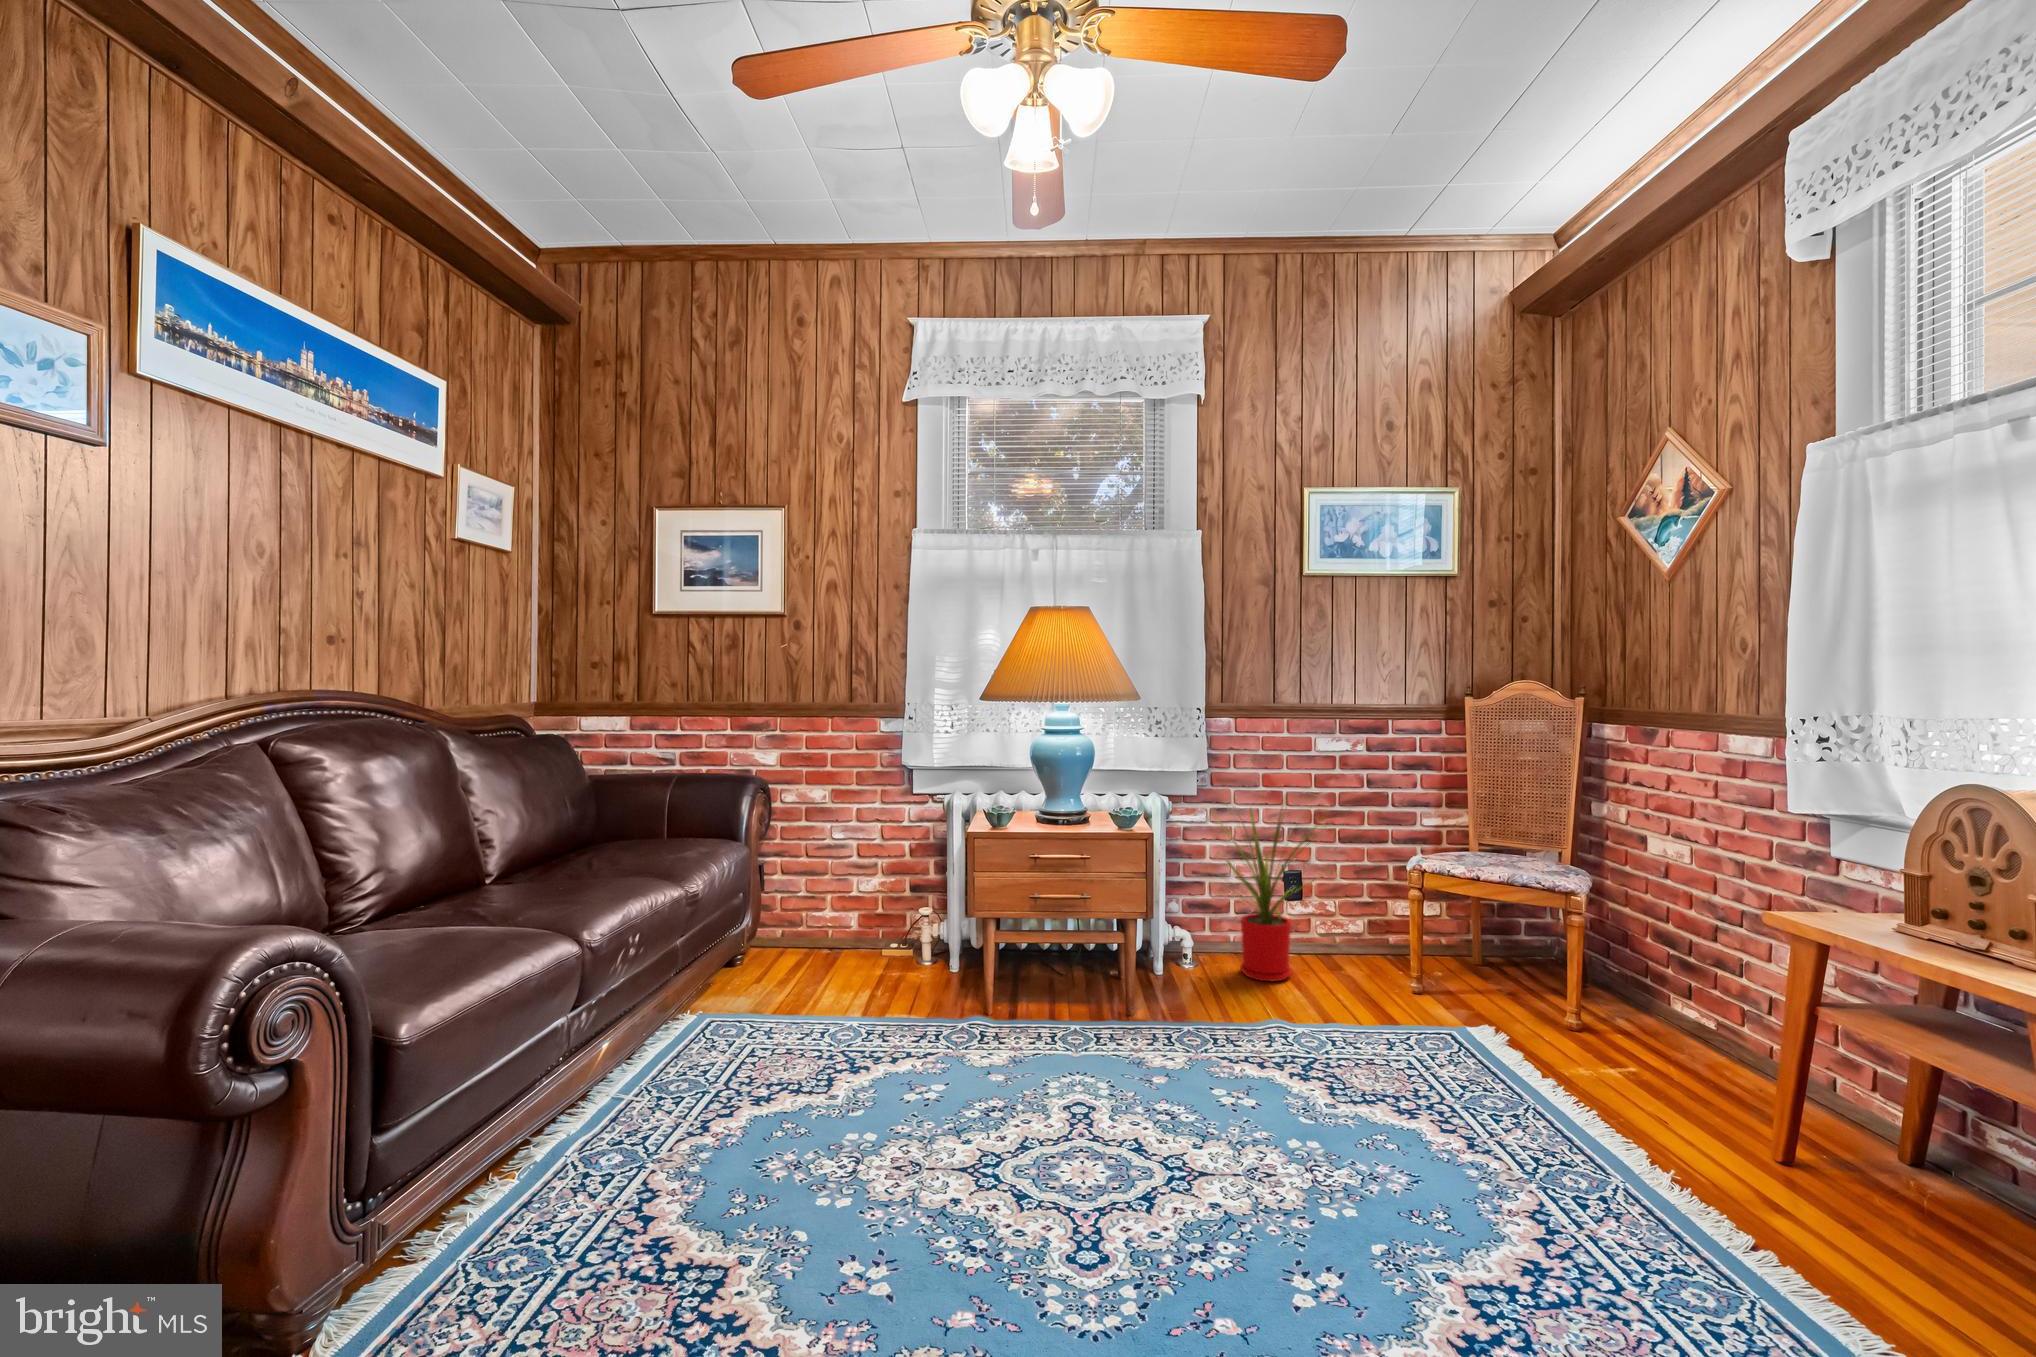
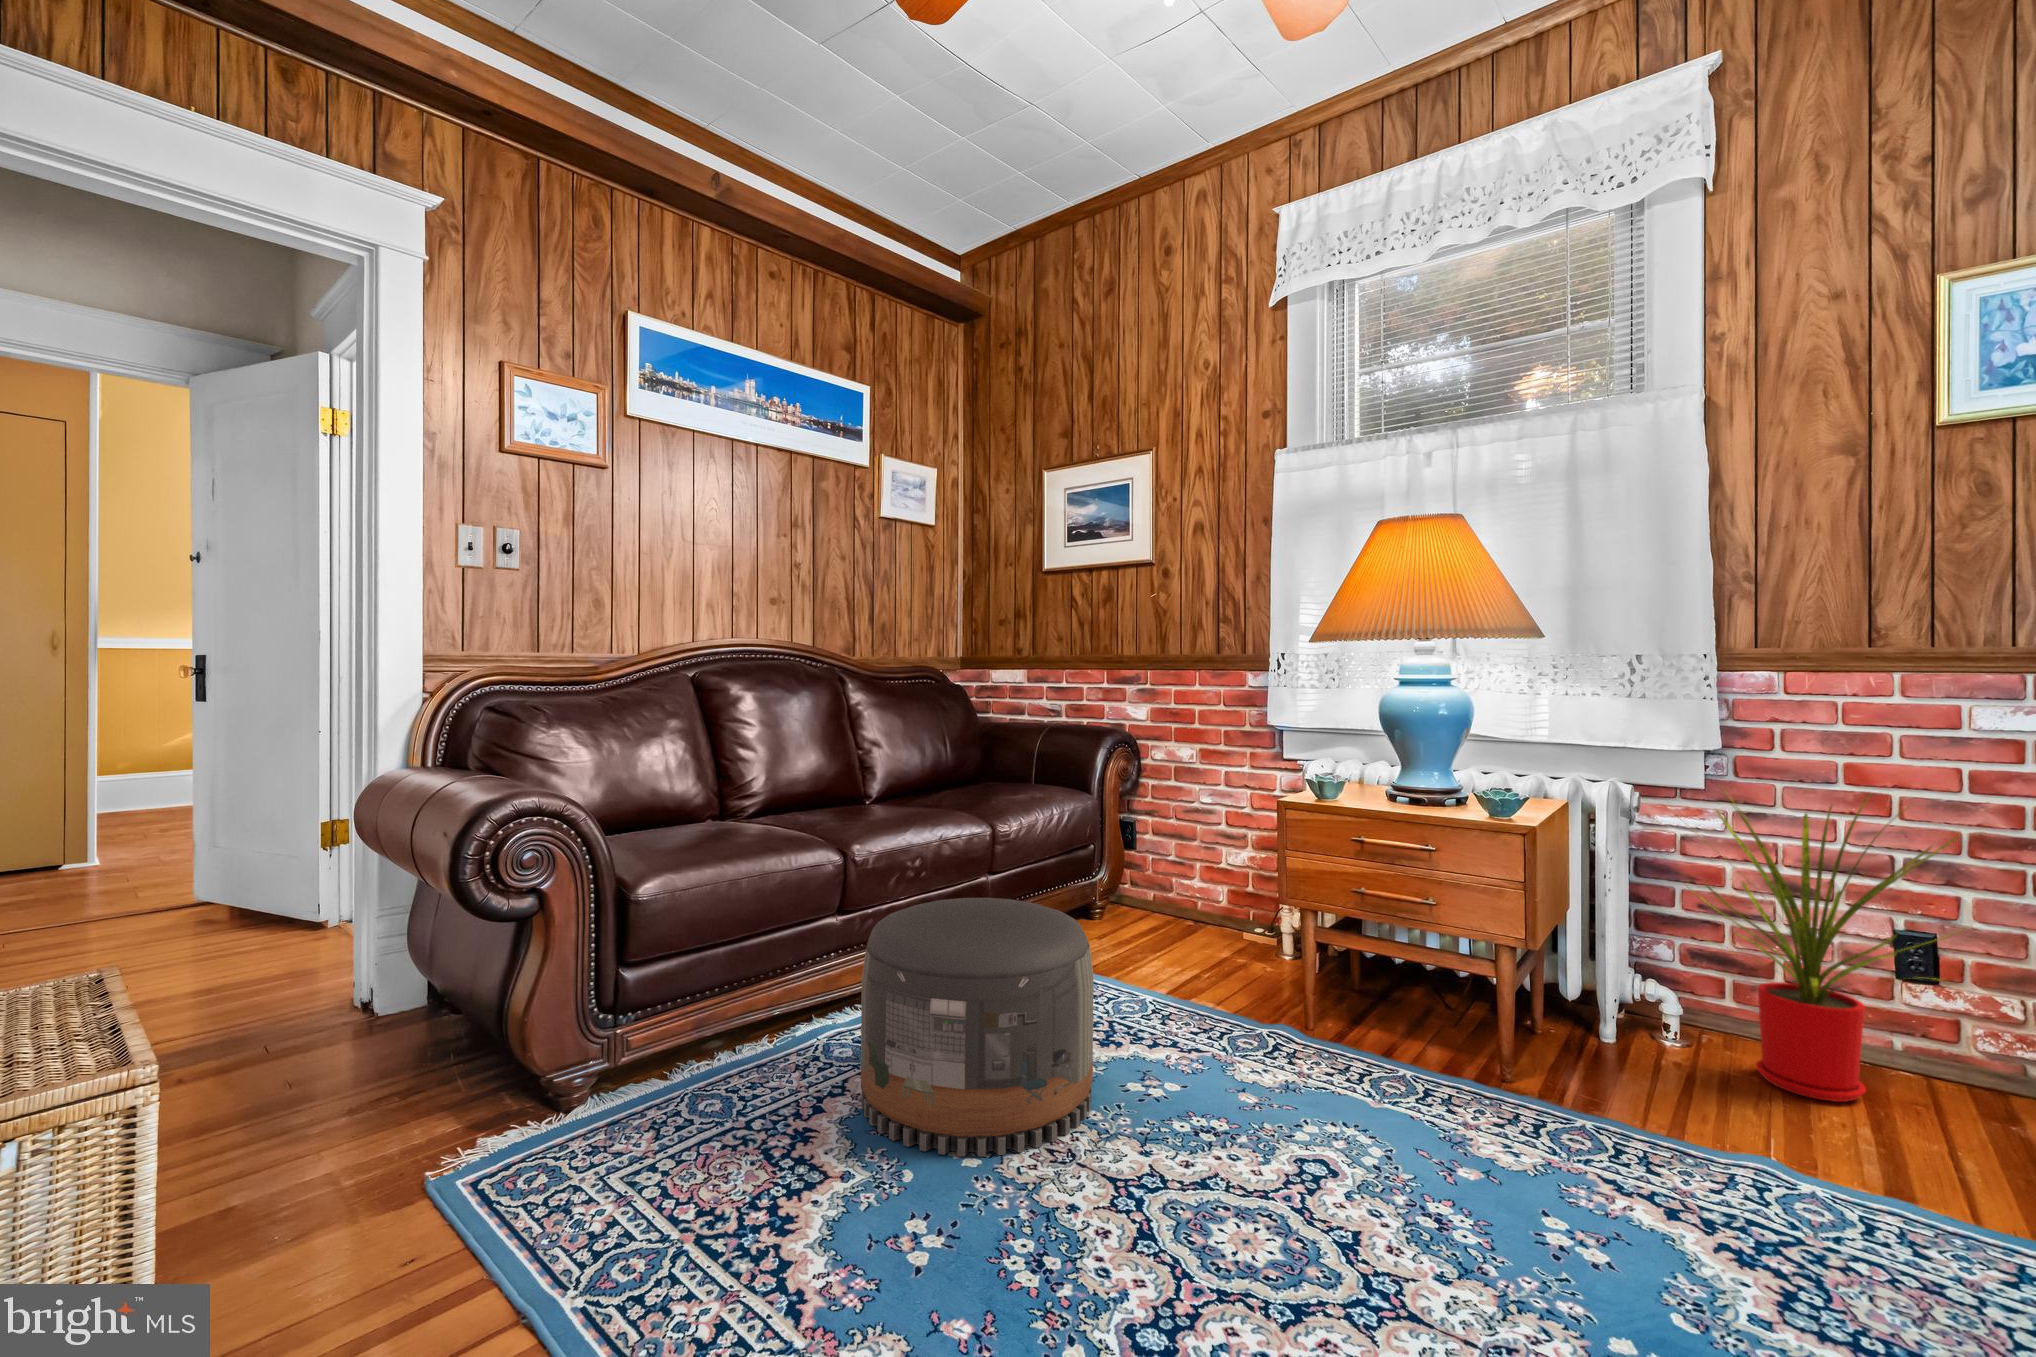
pouf: none [682,958,902,1210] -> present [861,898,1094,1156]

